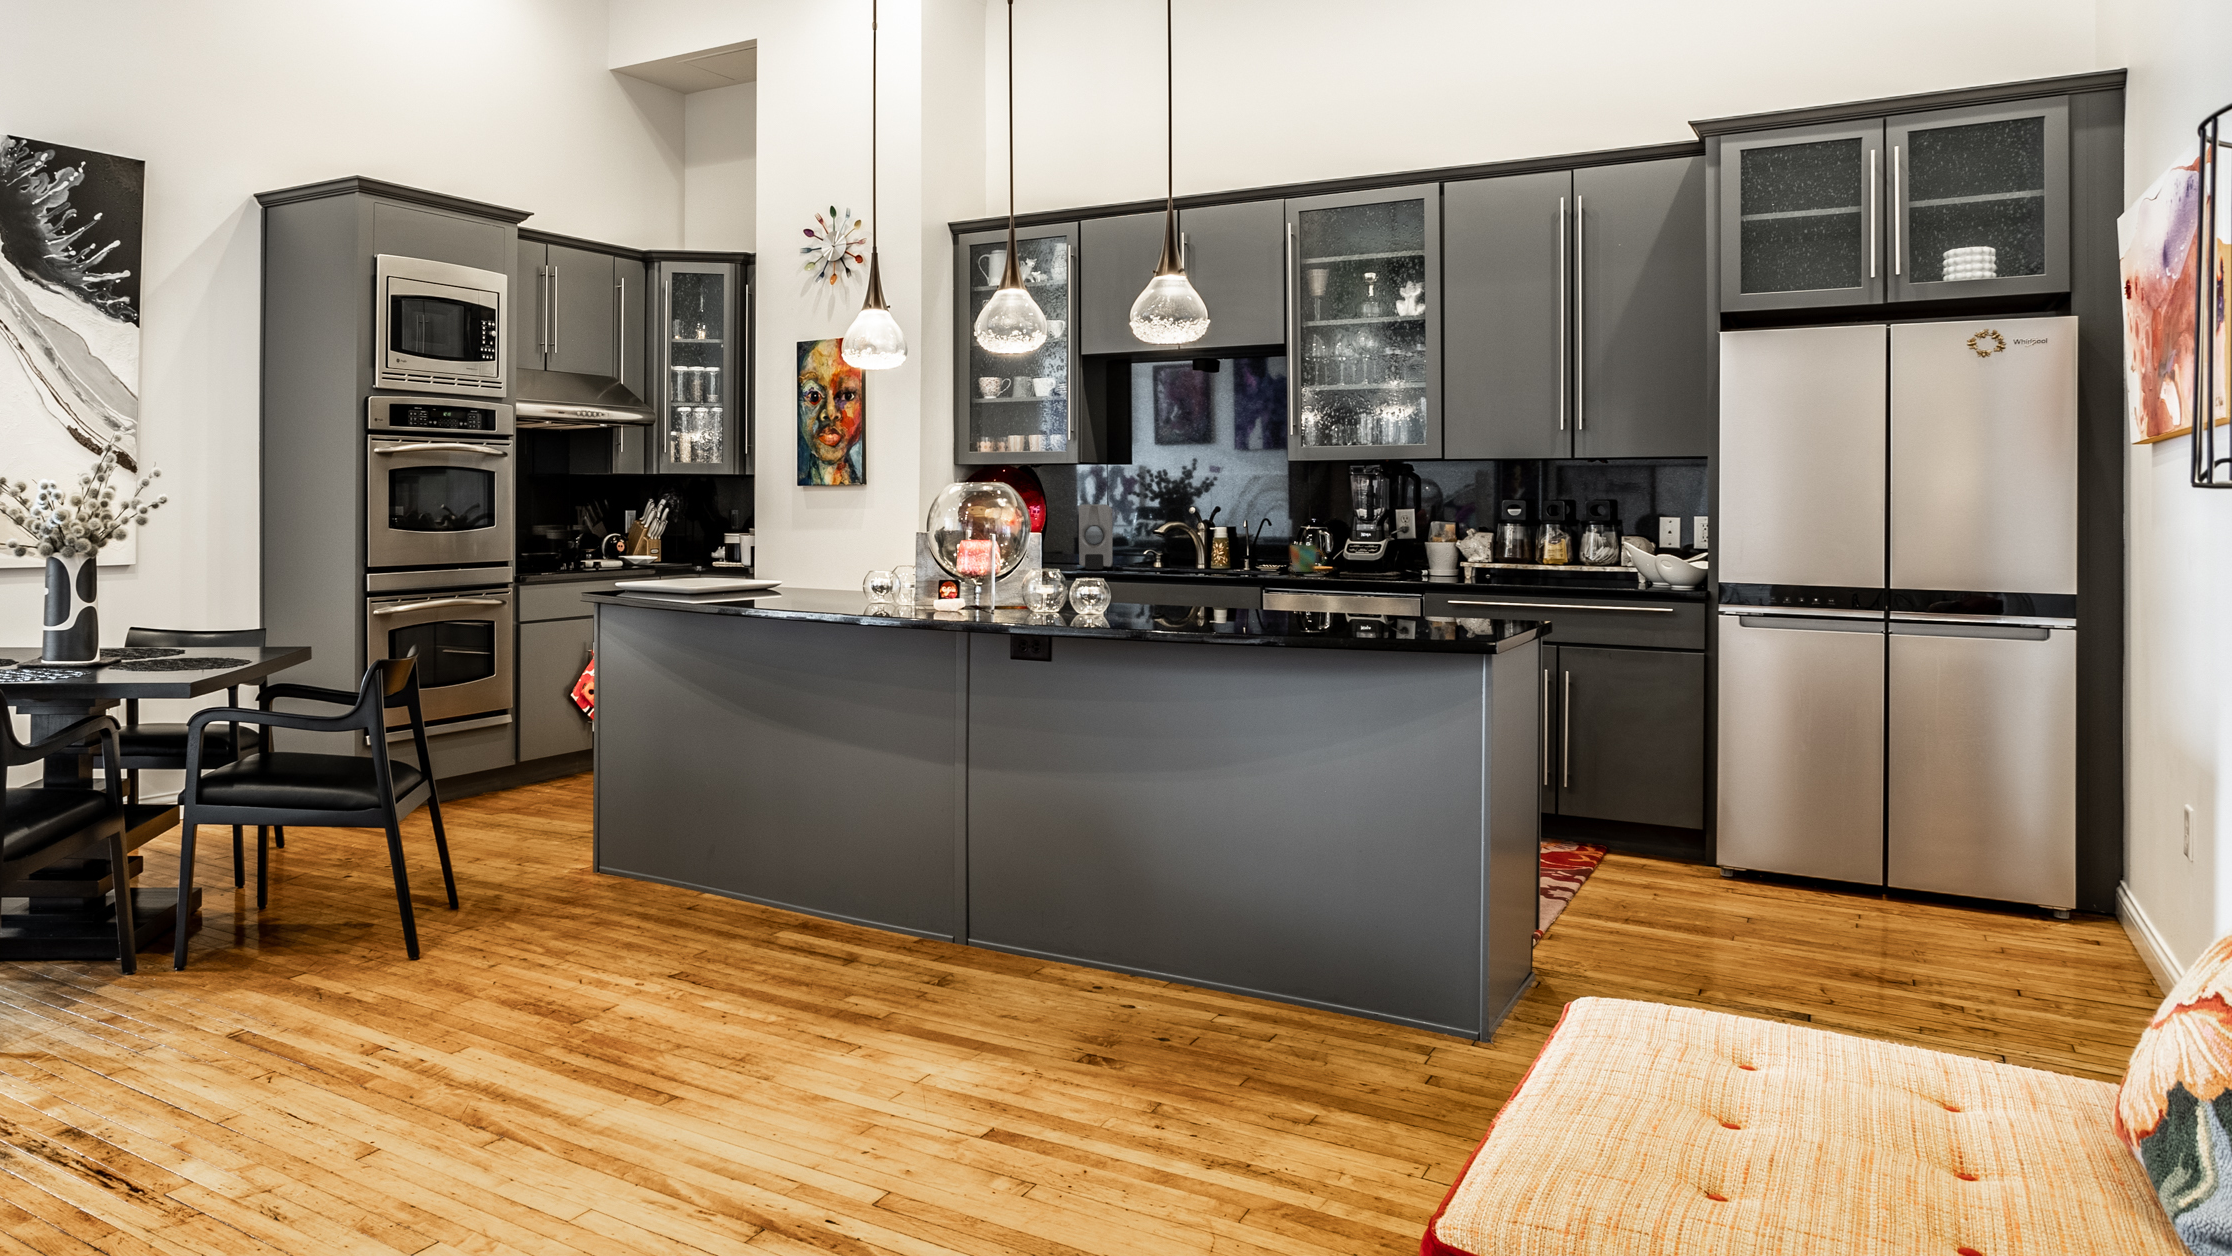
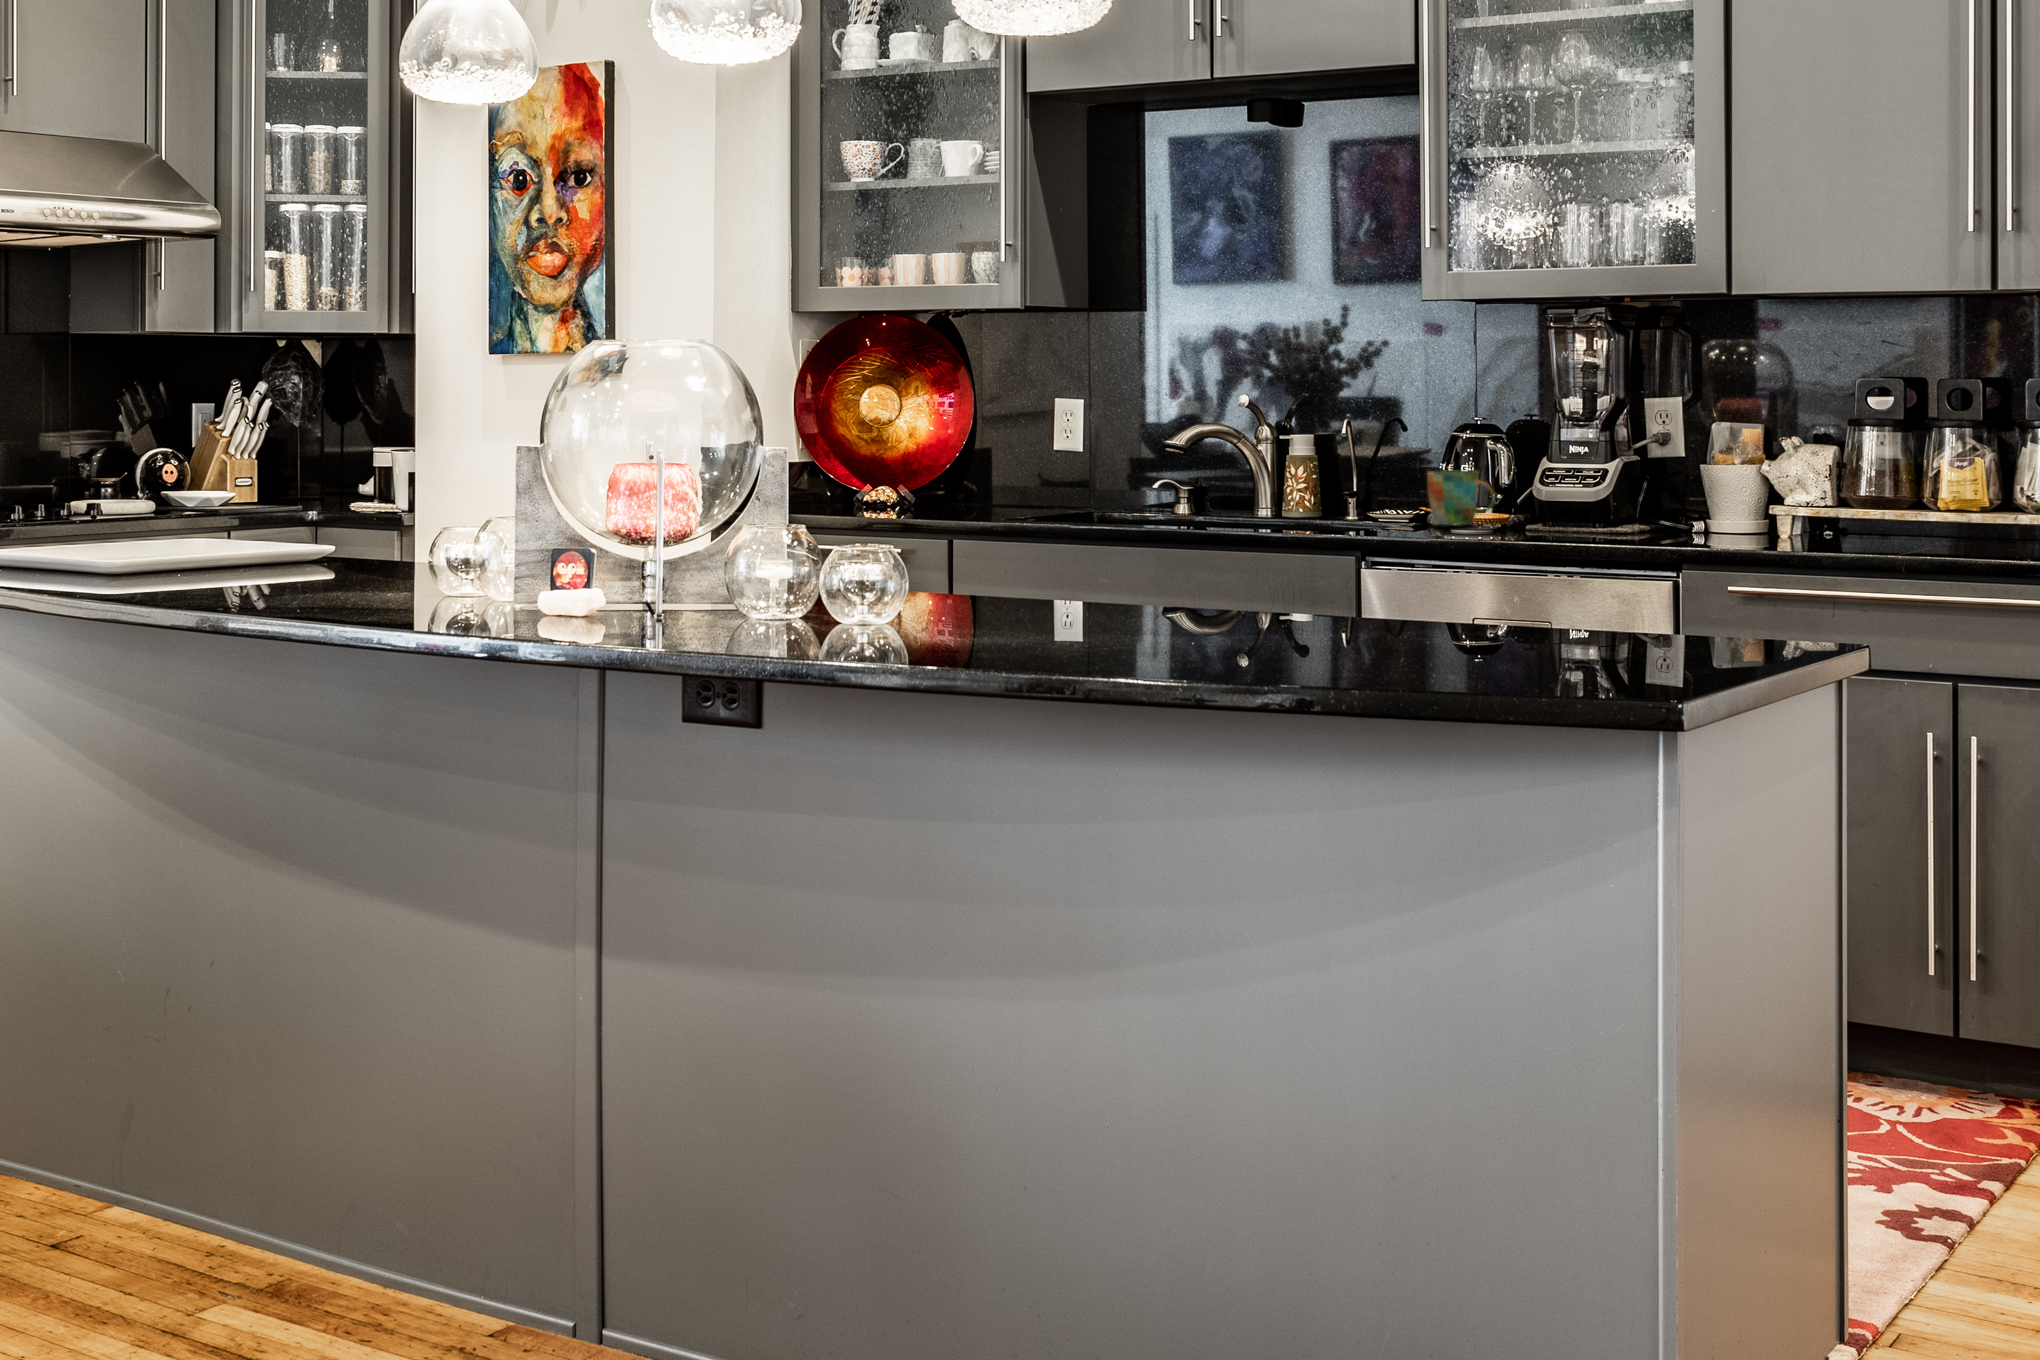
soap dispenser: present [1079,504,1113,569] -> none [1018,390,1090,519]

